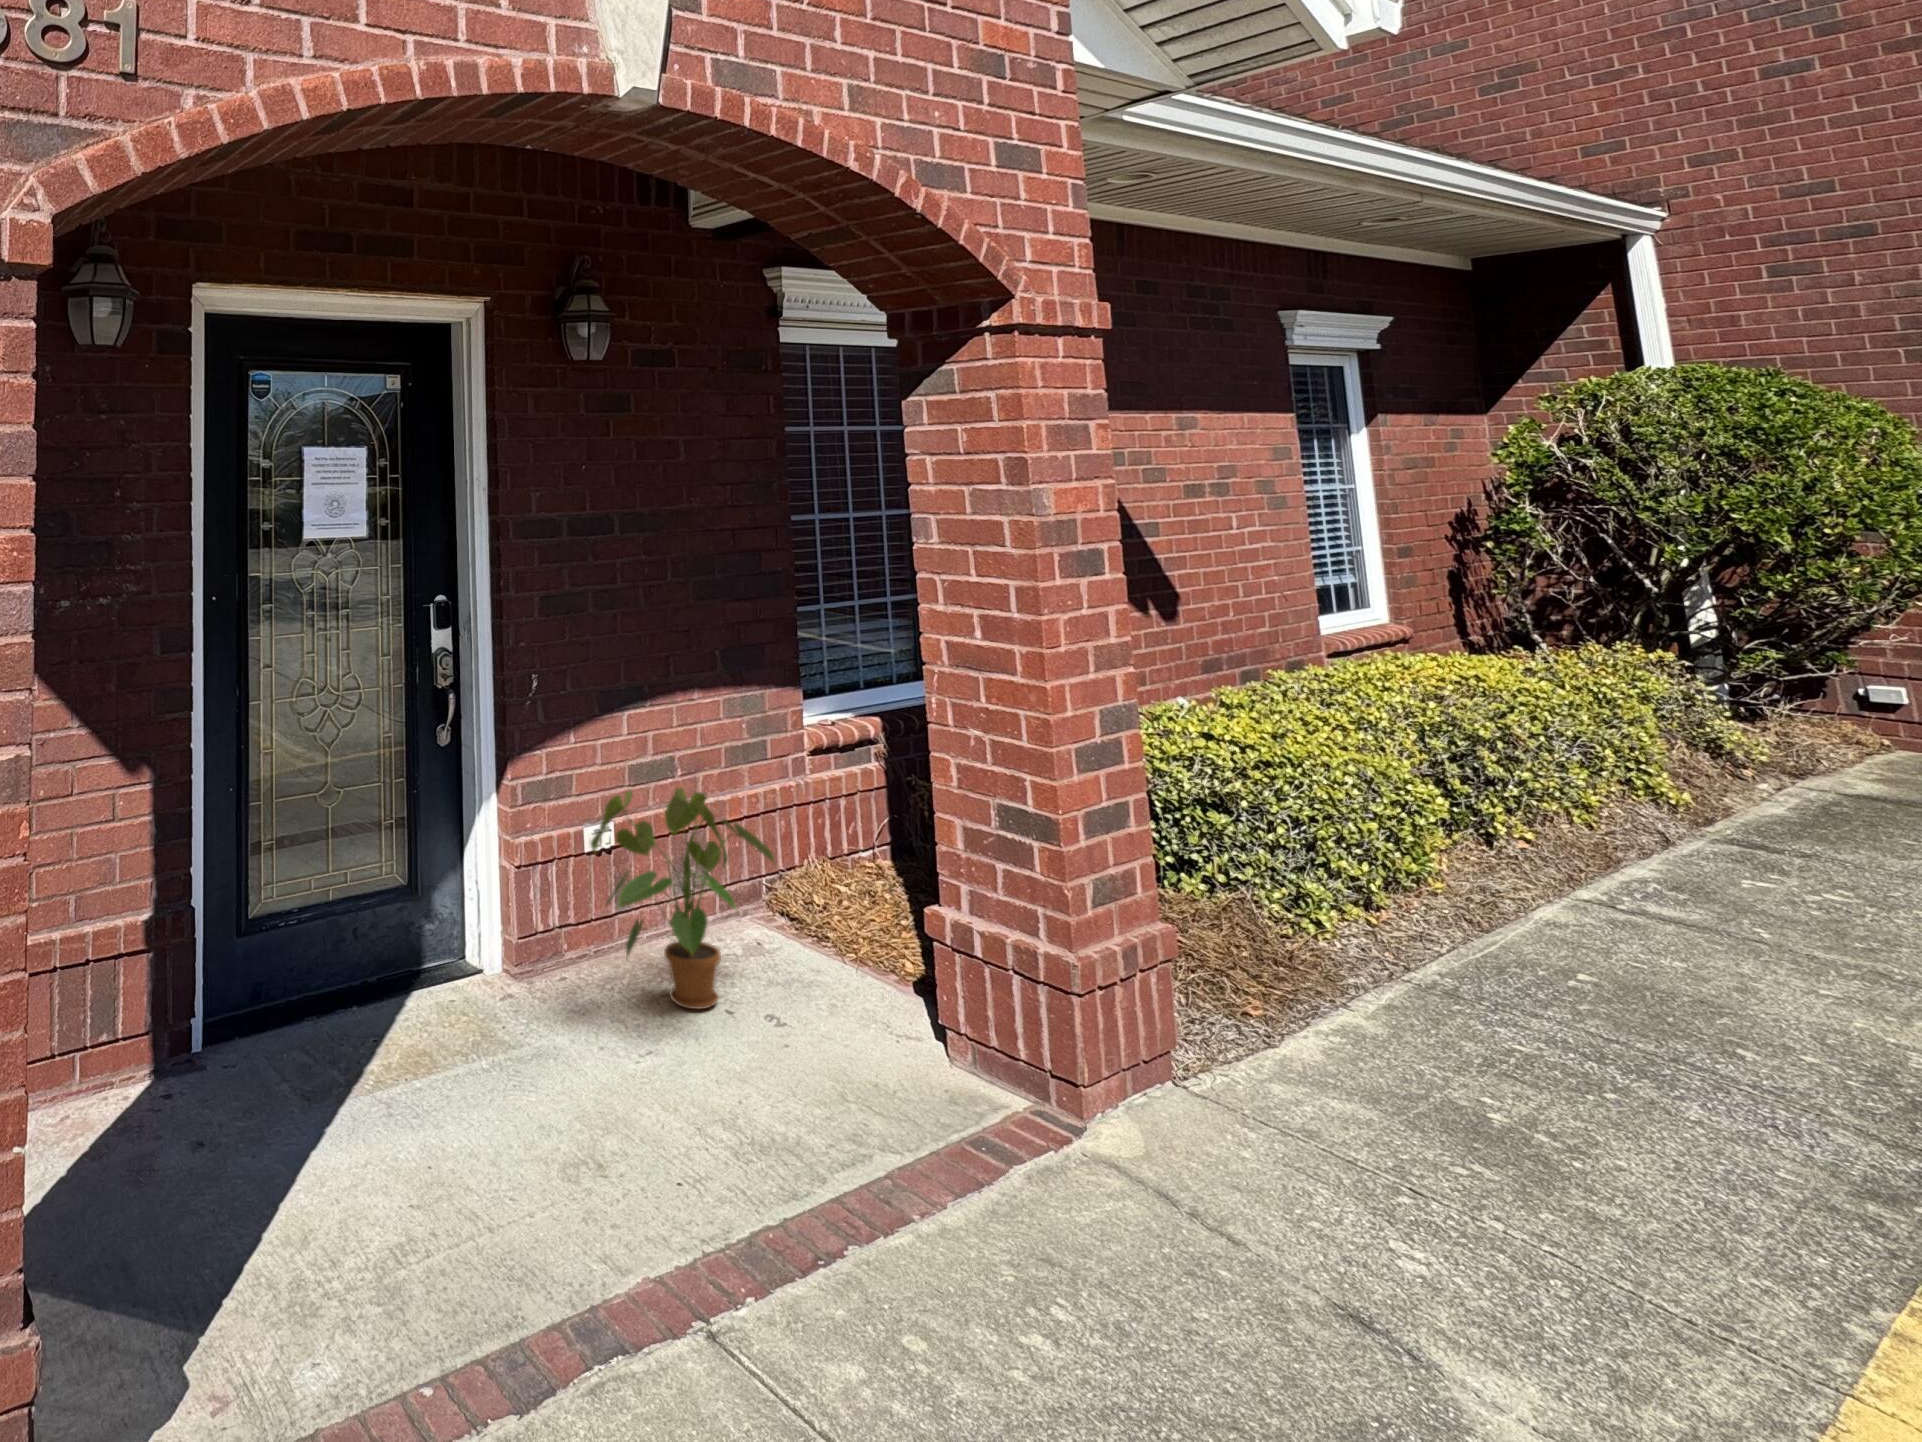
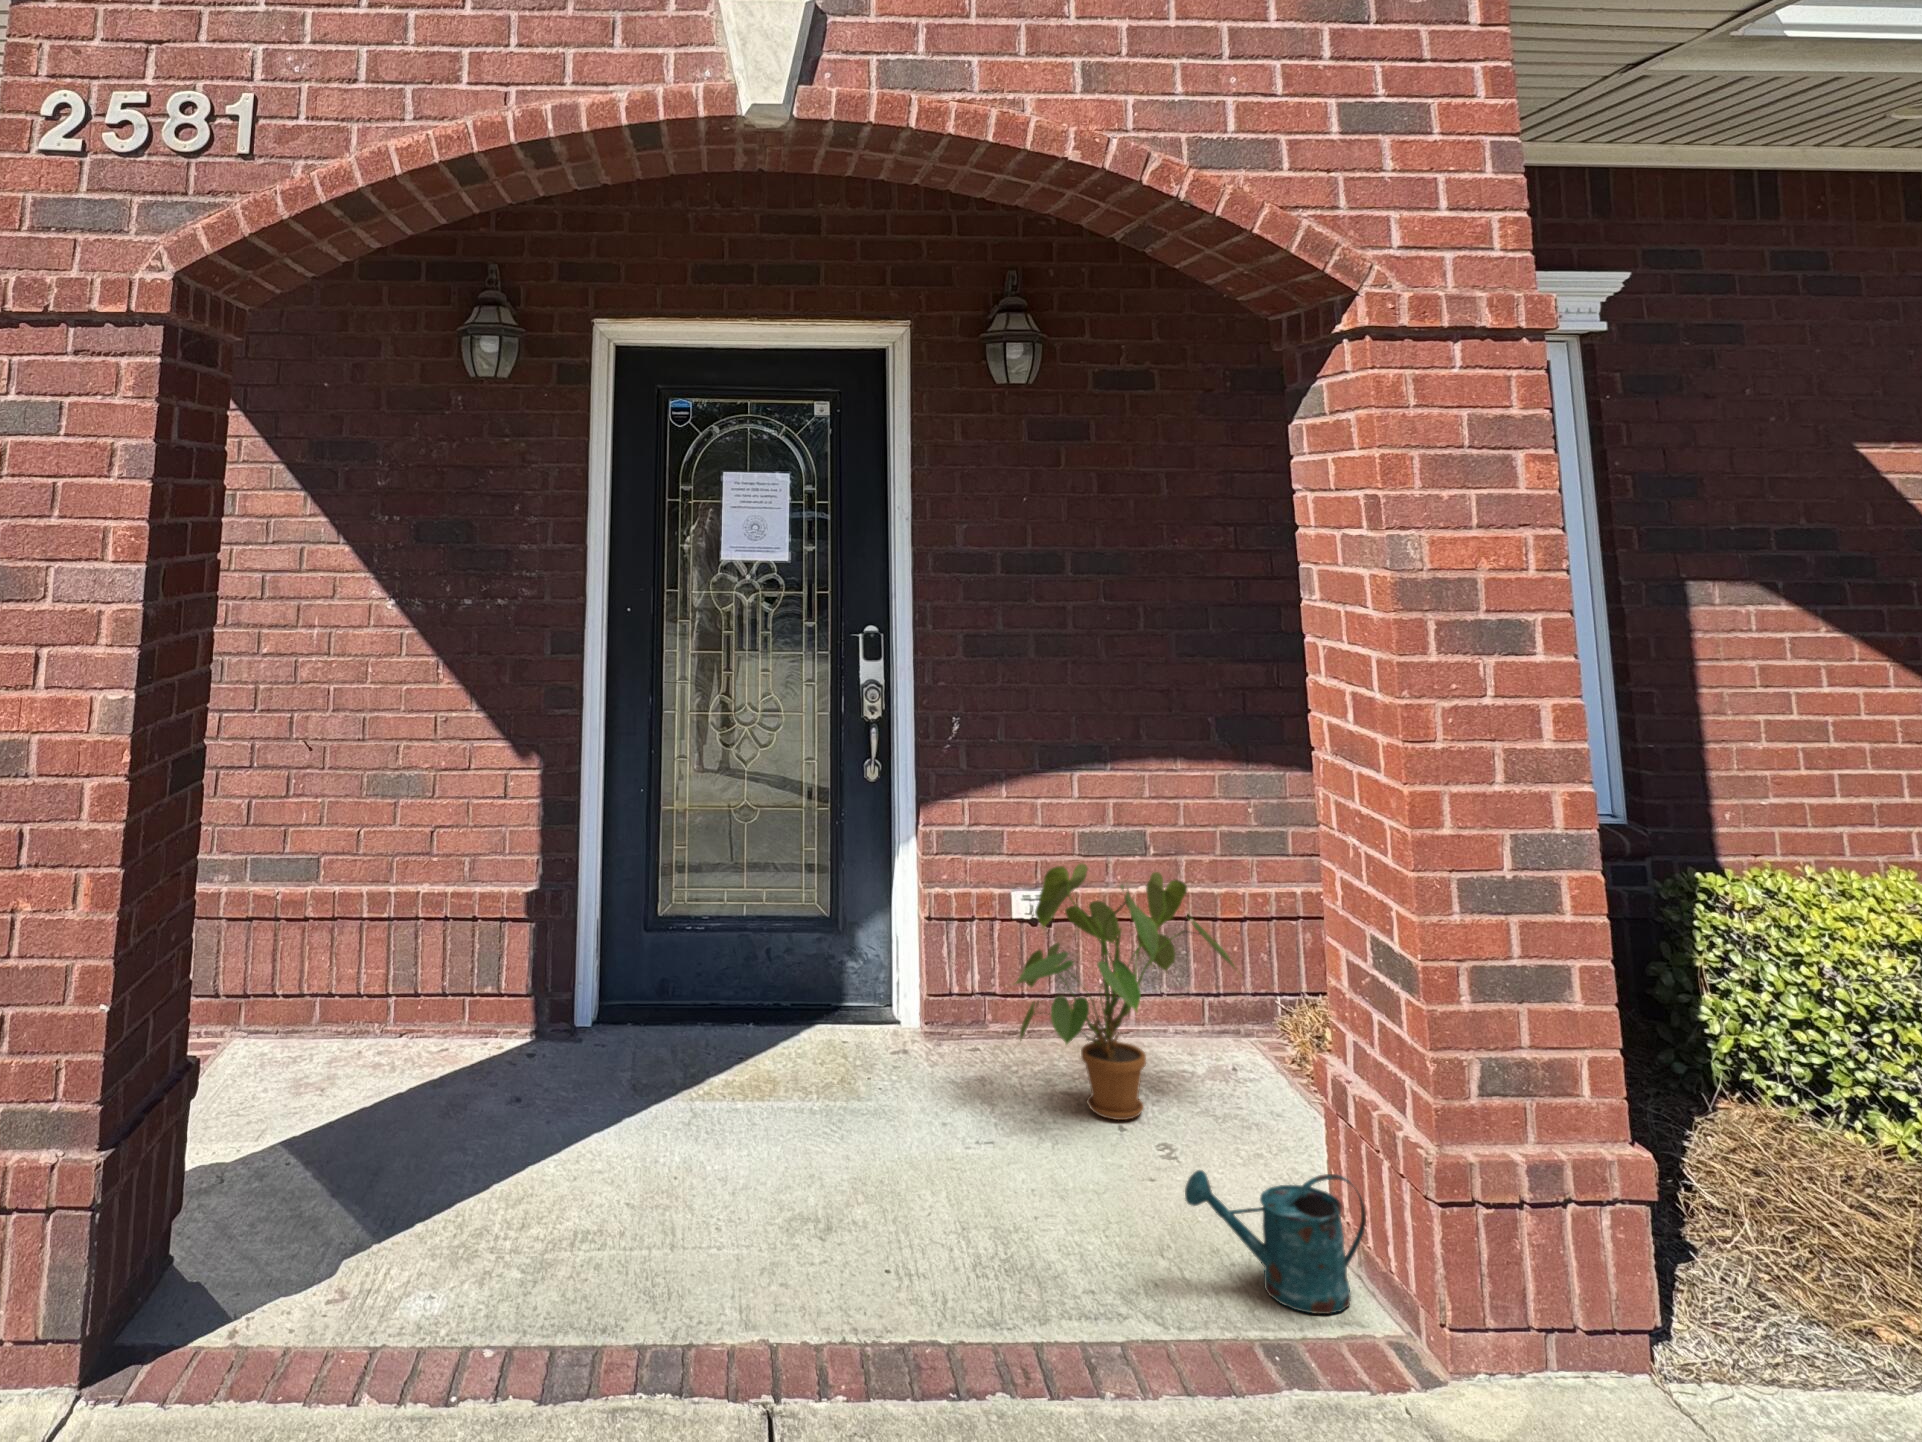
watering can: none [889,1012,1004,1128] -> present [1185,1170,1366,1314]

